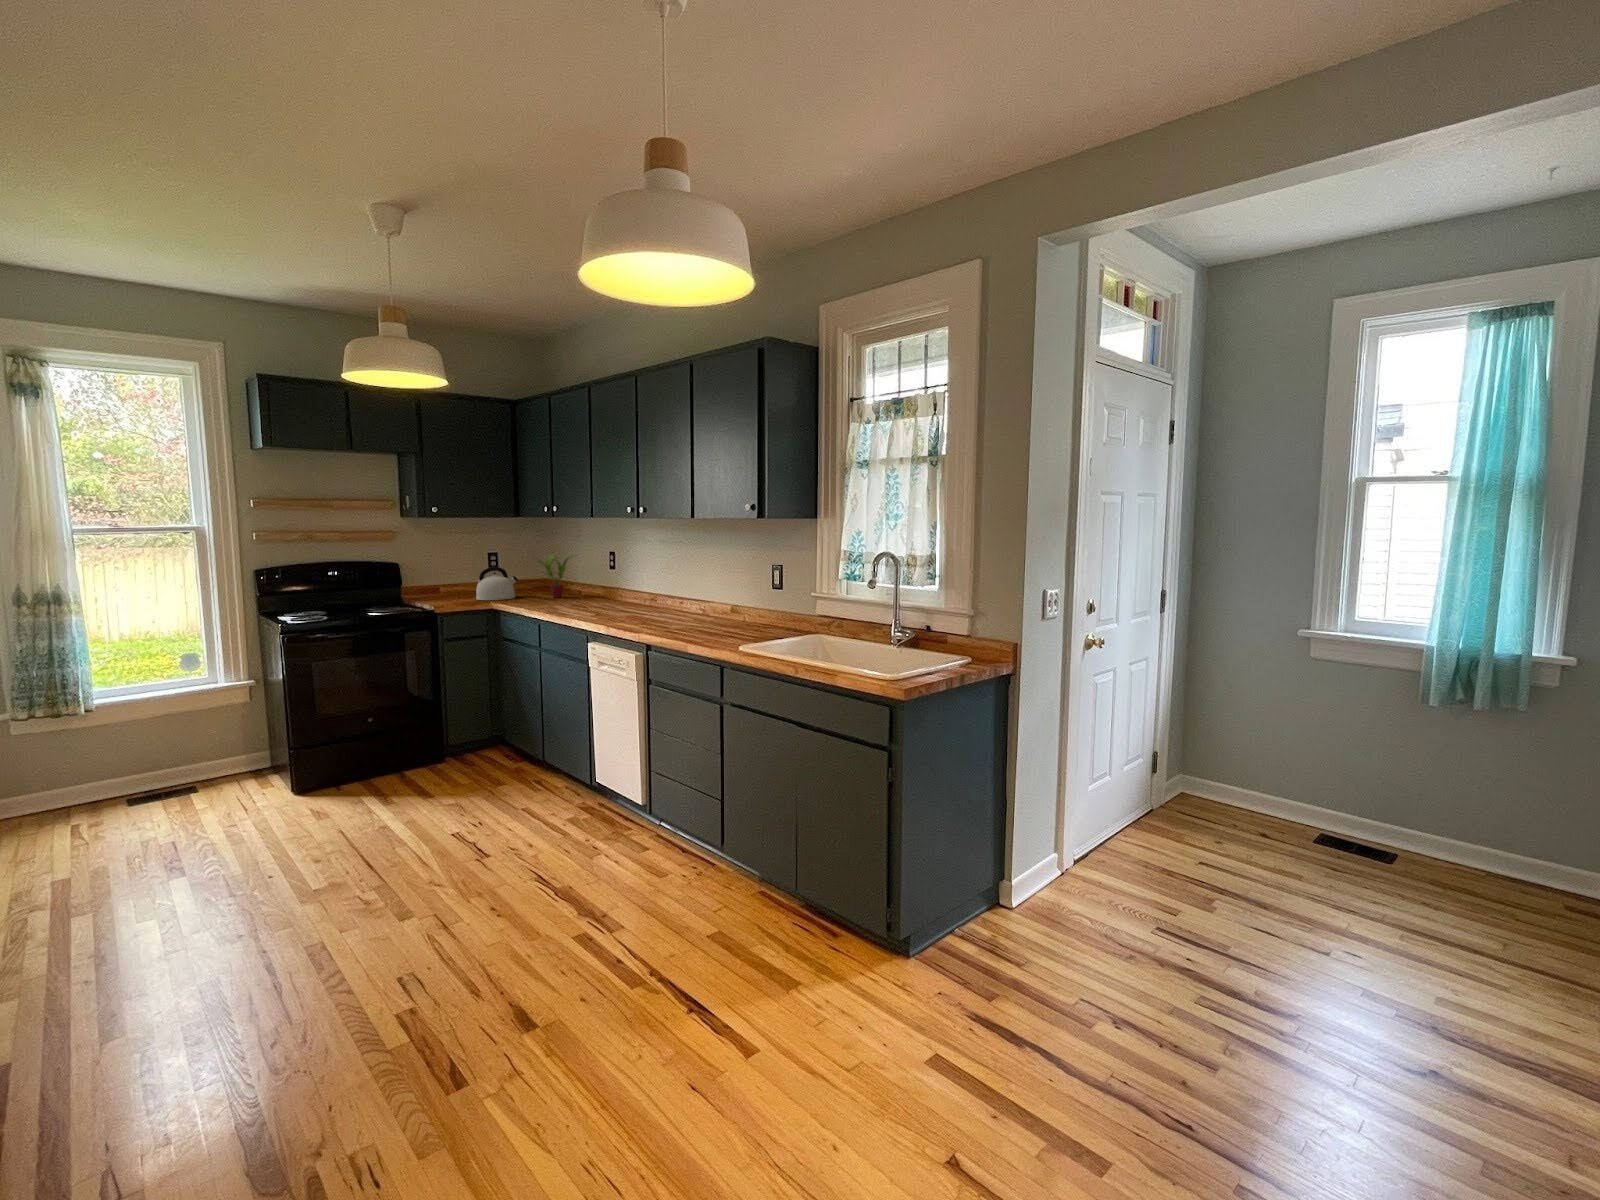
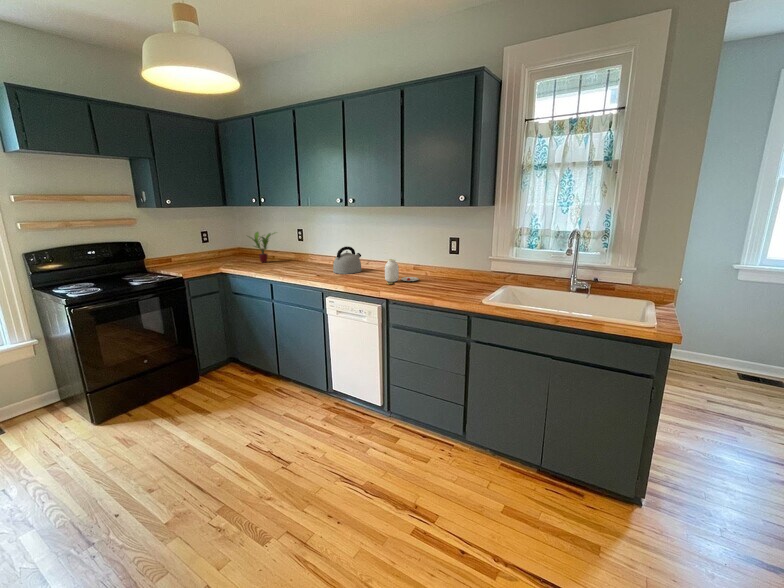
kettle: present [476,567,518,600] -> present [333,247,362,274]
jar: none [667,592,720,627] -> present [385,259,418,284]

